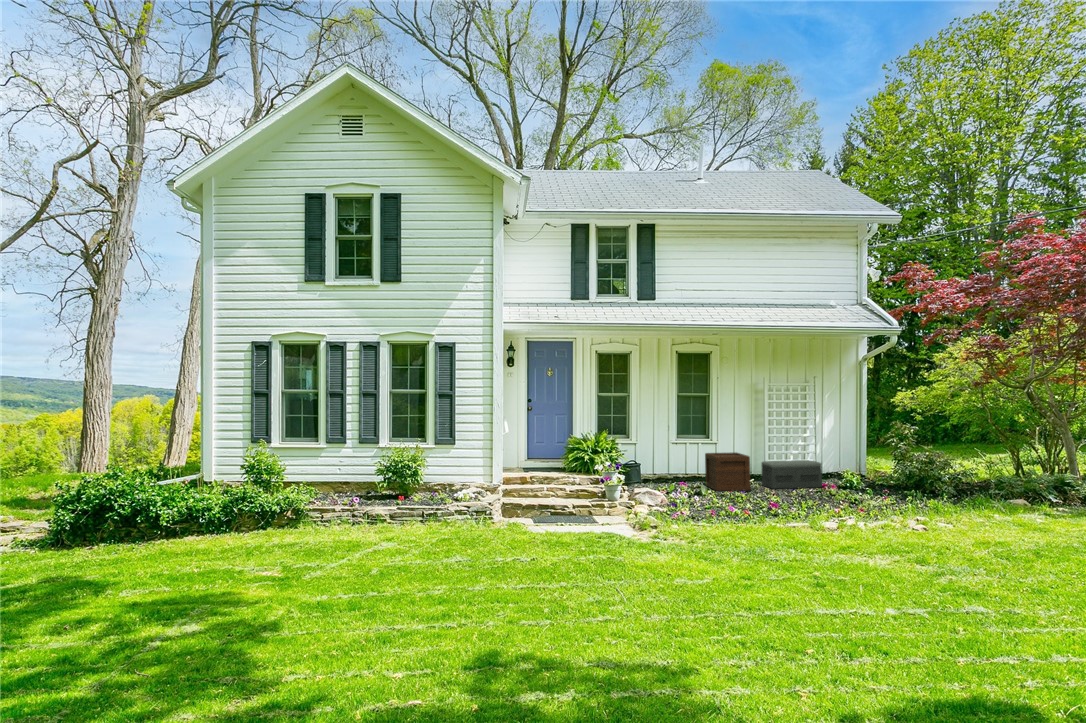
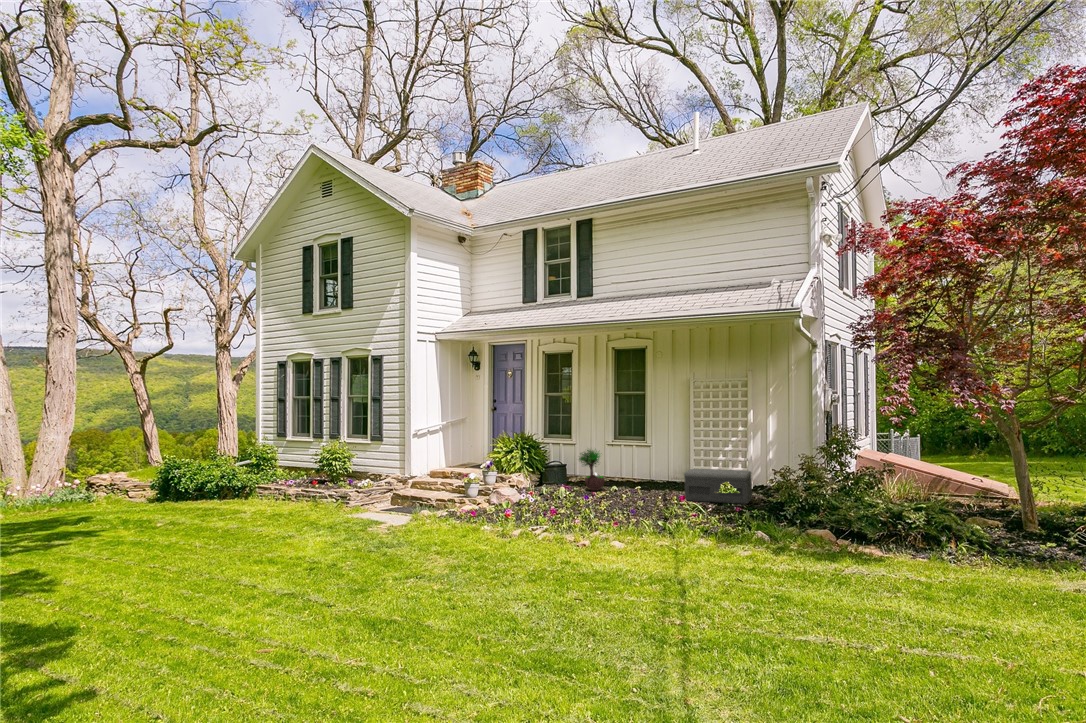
potted tree: none [656,444,681,489] -> present [579,450,605,491]
wooden crate: present [705,452,751,491] -> none [622,456,673,500]

